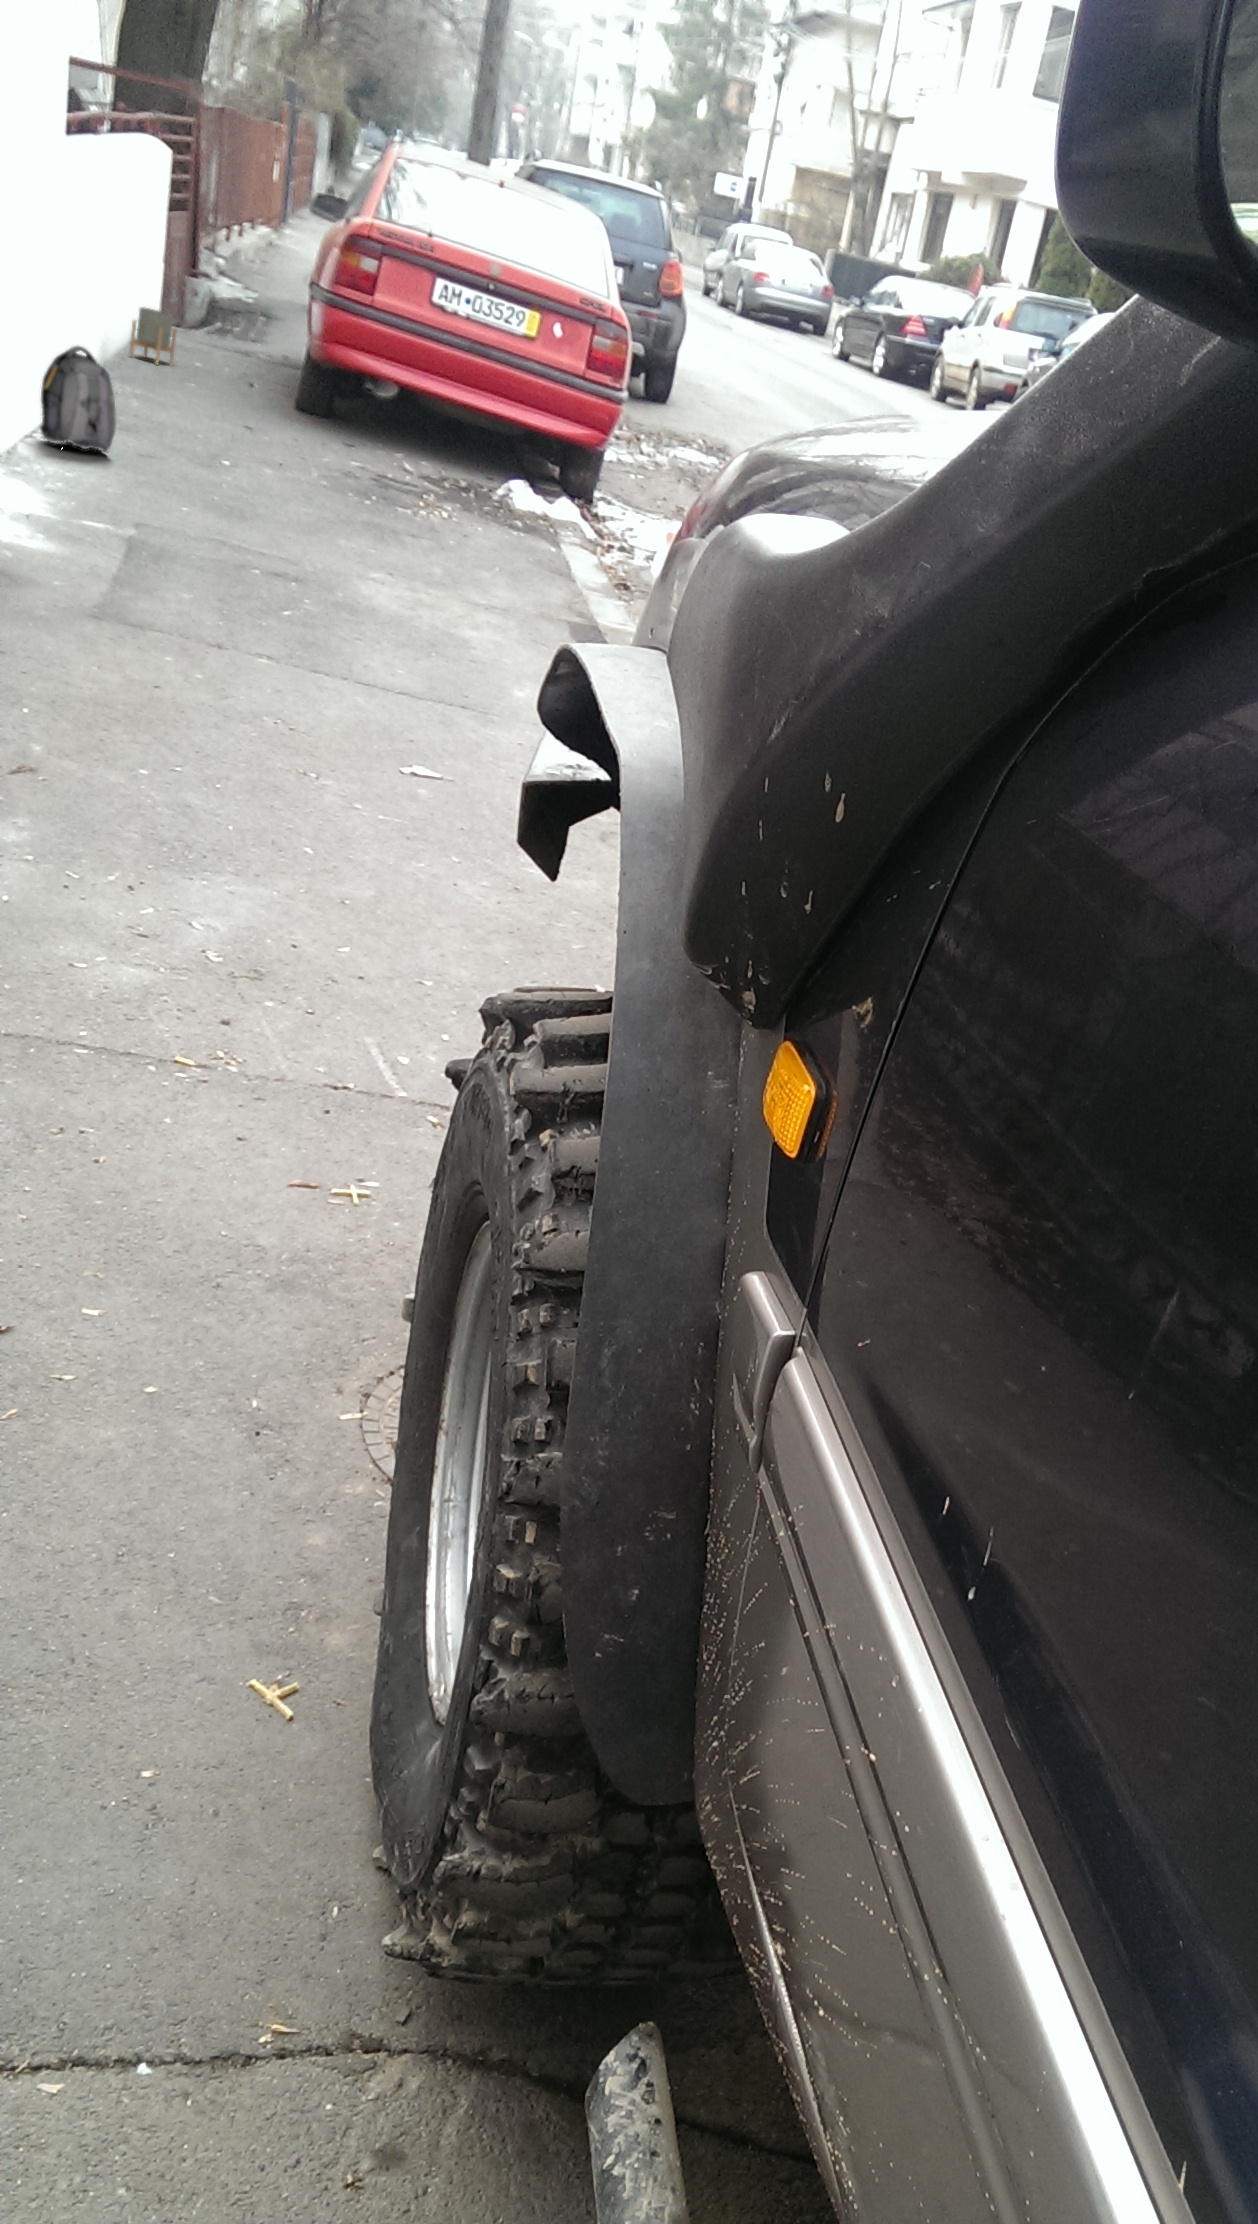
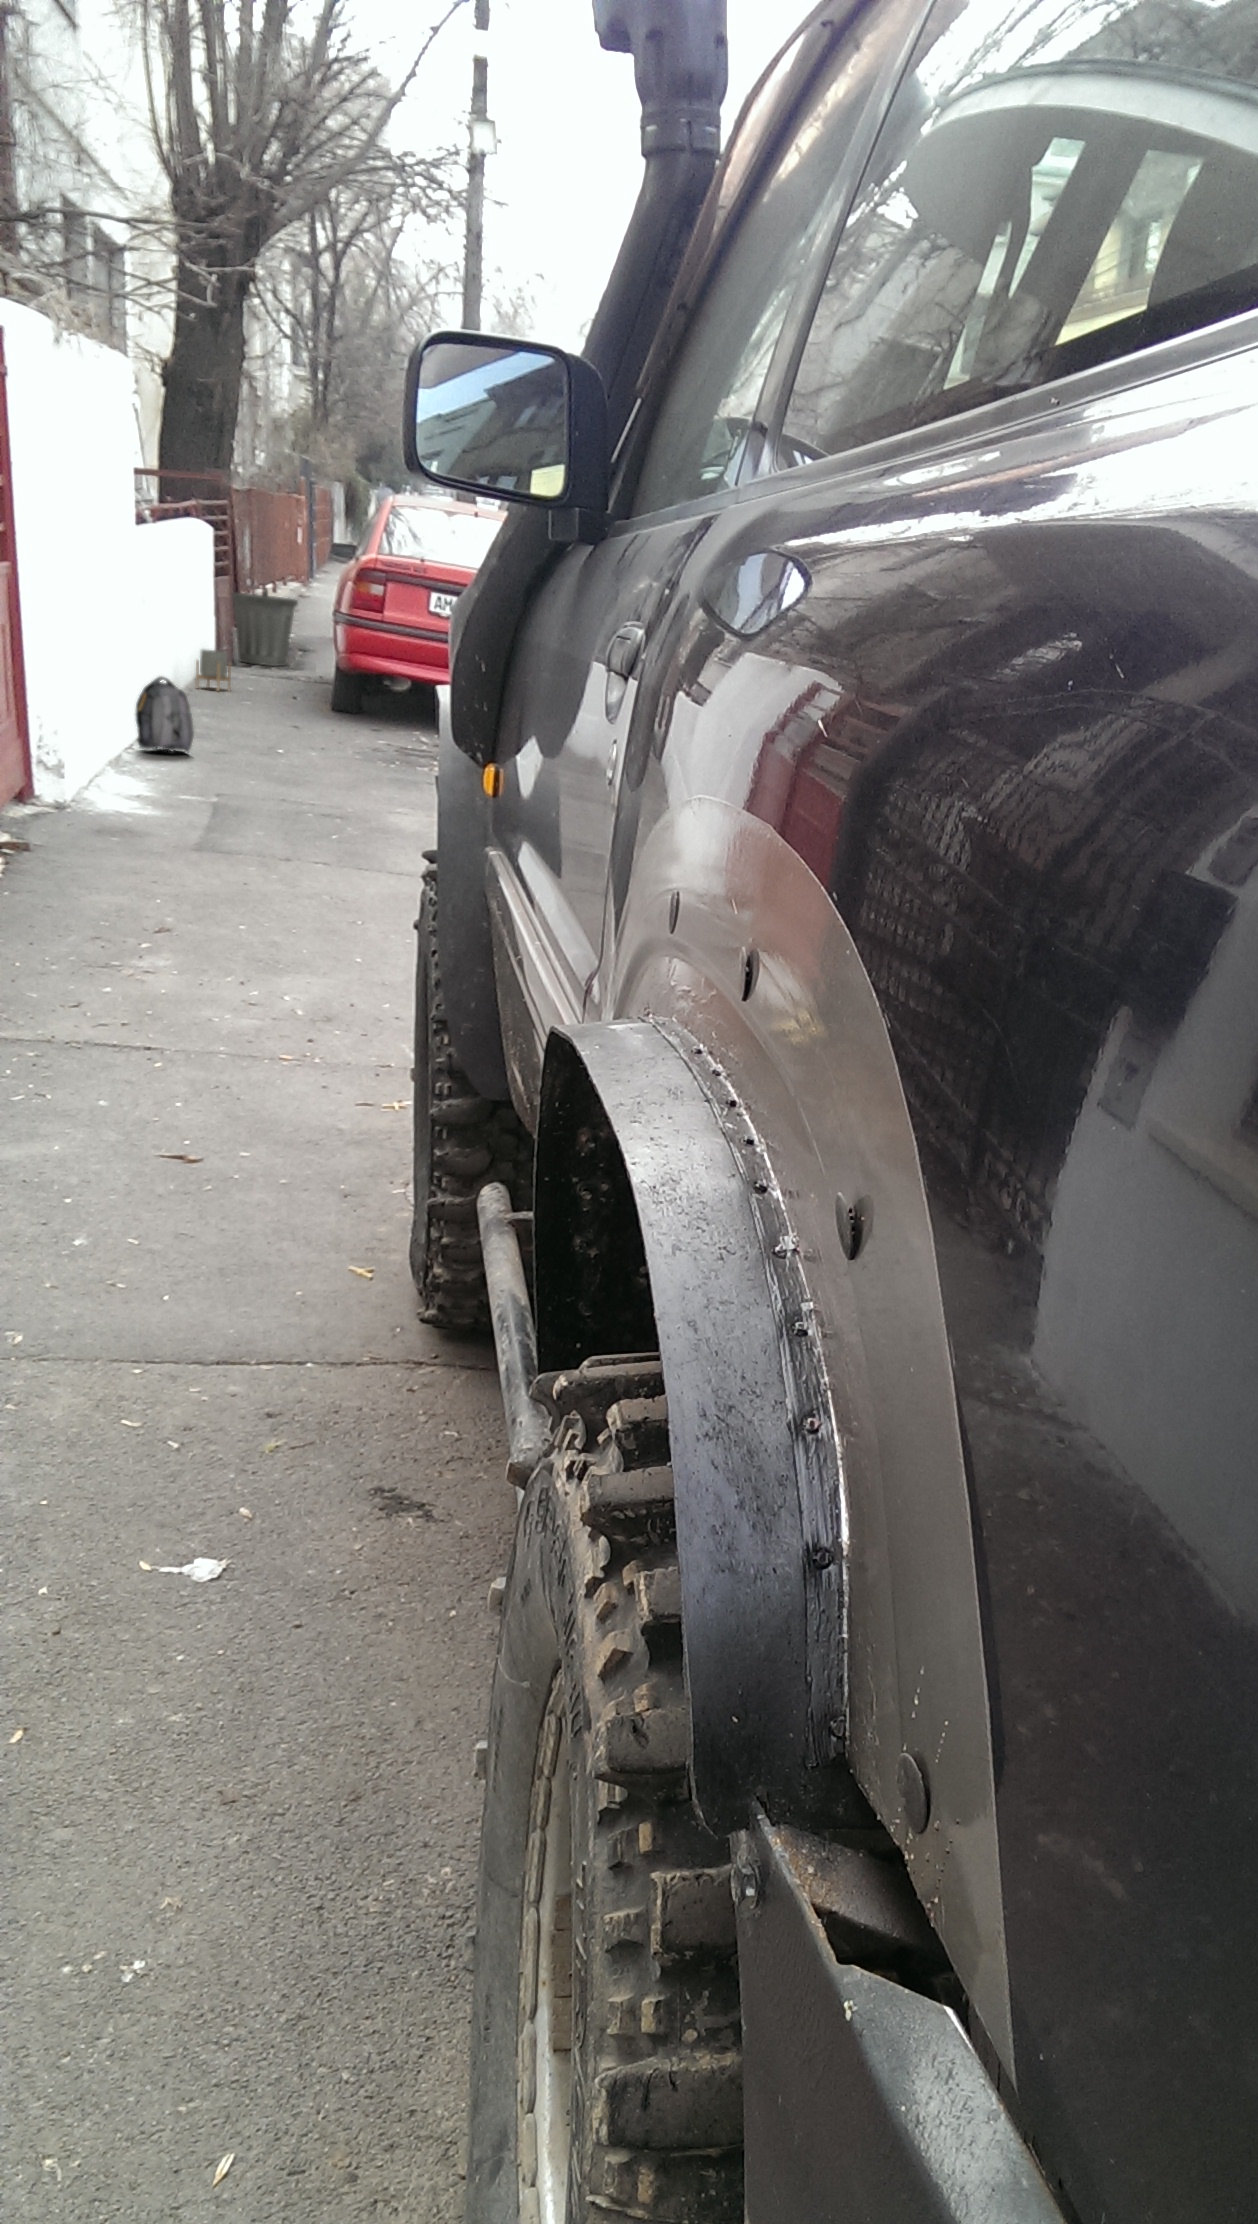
trash can: none [186,236,268,339] -> present [232,590,298,666]

